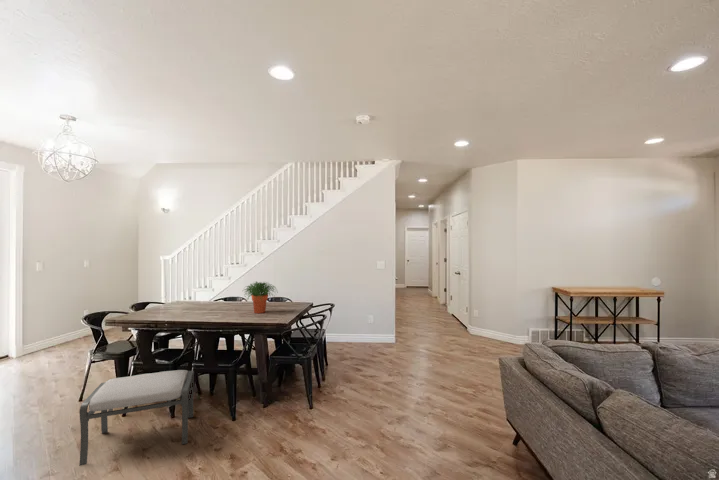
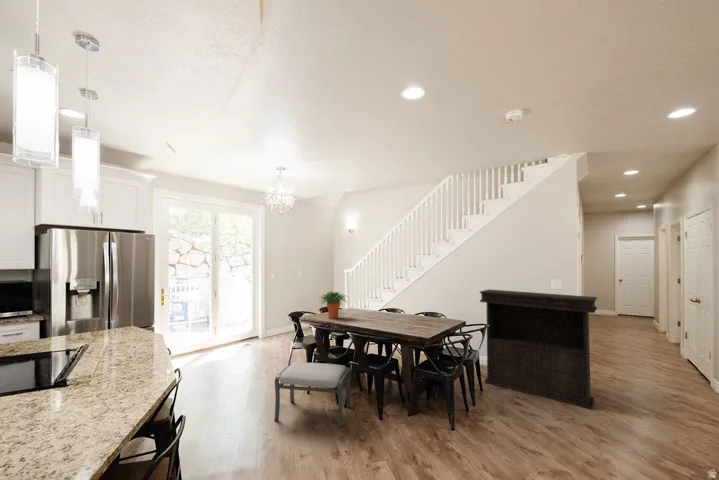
console table: none [324,272,413,362] -> present [480,289,597,409]
potted plant: present [245,282,274,313] -> present [322,292,346,319]

